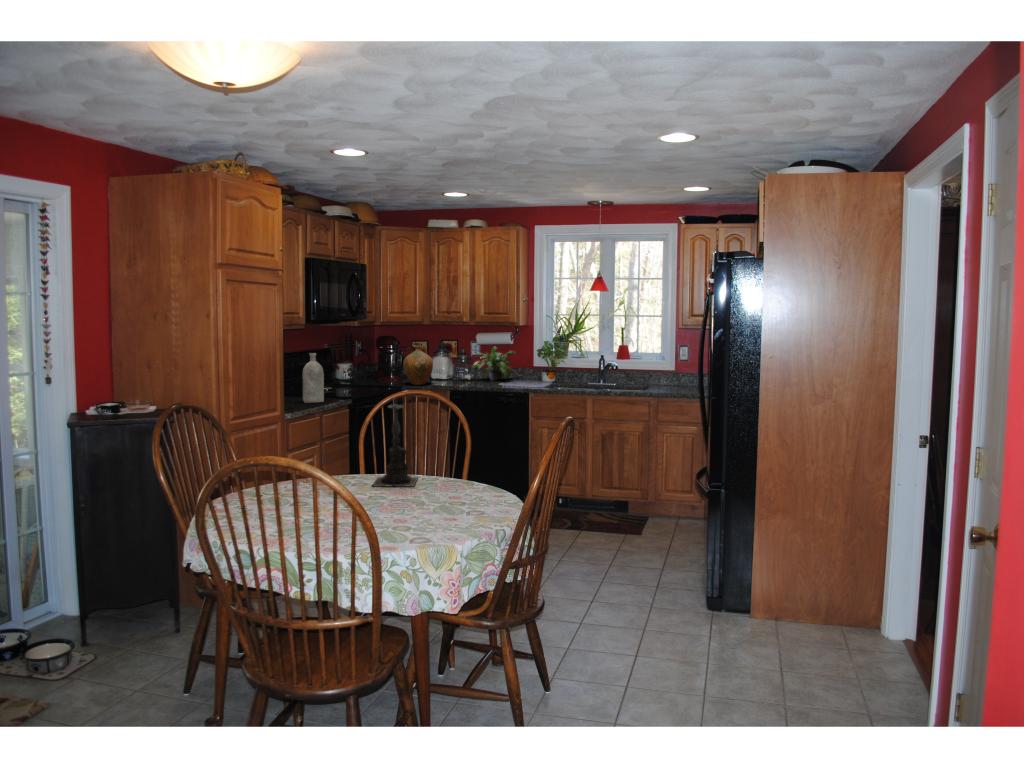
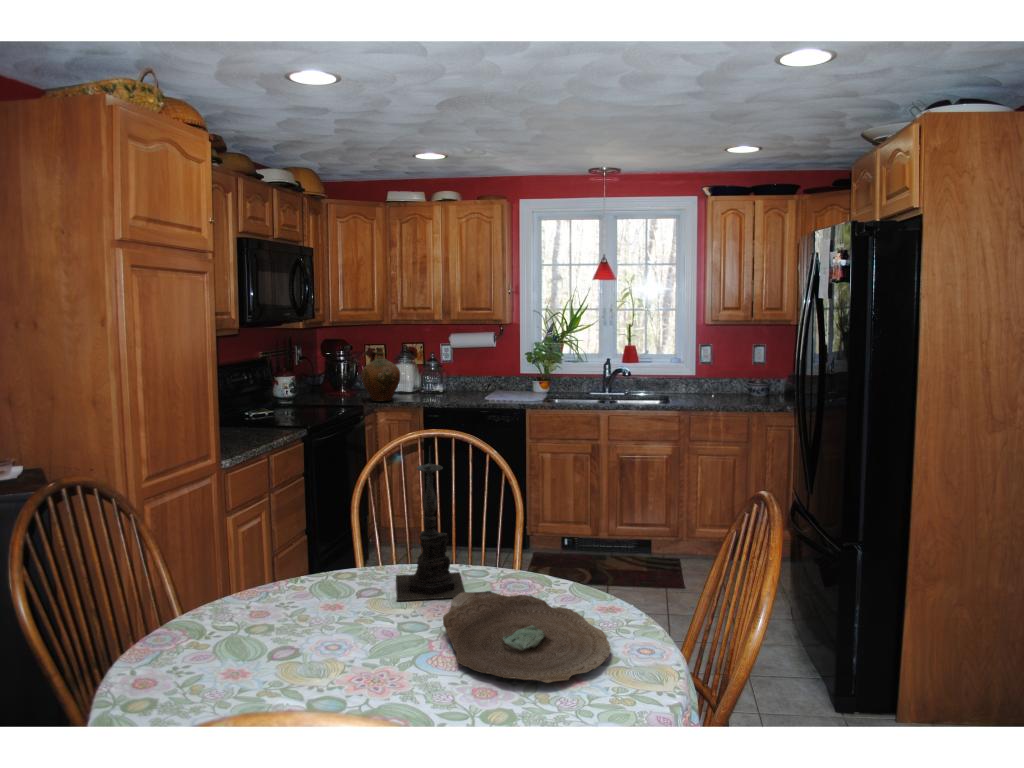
potted plant: present [473,347,516,380] -> none [447,350,501,392]
bottle: present [303,353,324,403] -> none [237,368,267,436]
decorative bowl: none [389,479,482,515] -> present [443,591,610,683]

